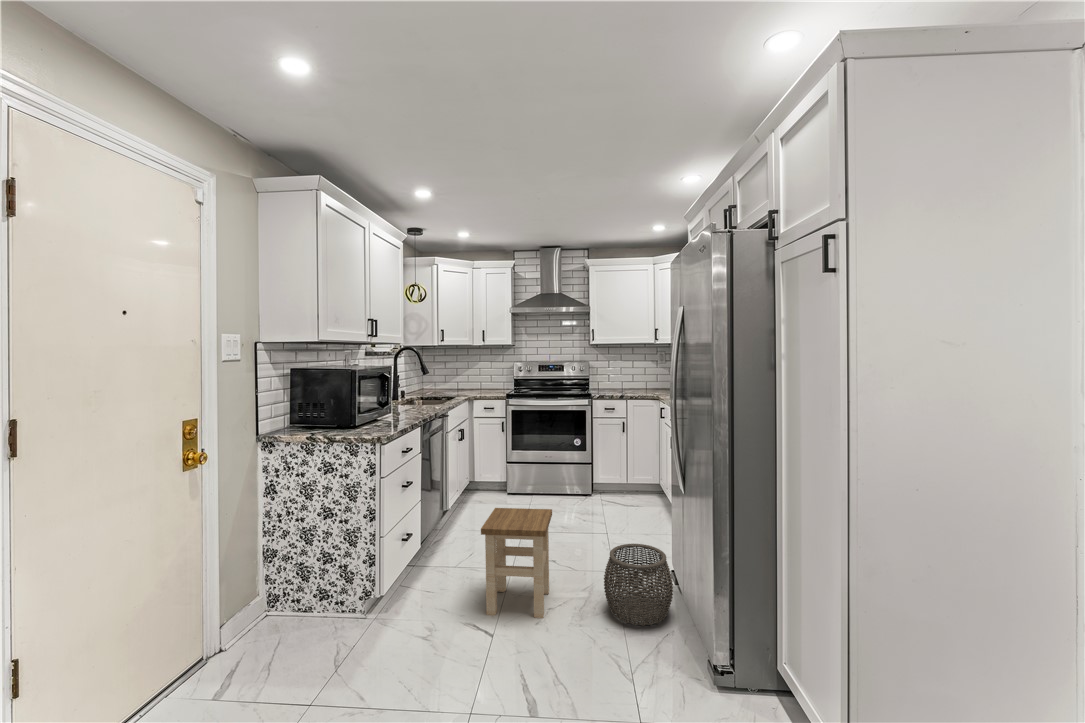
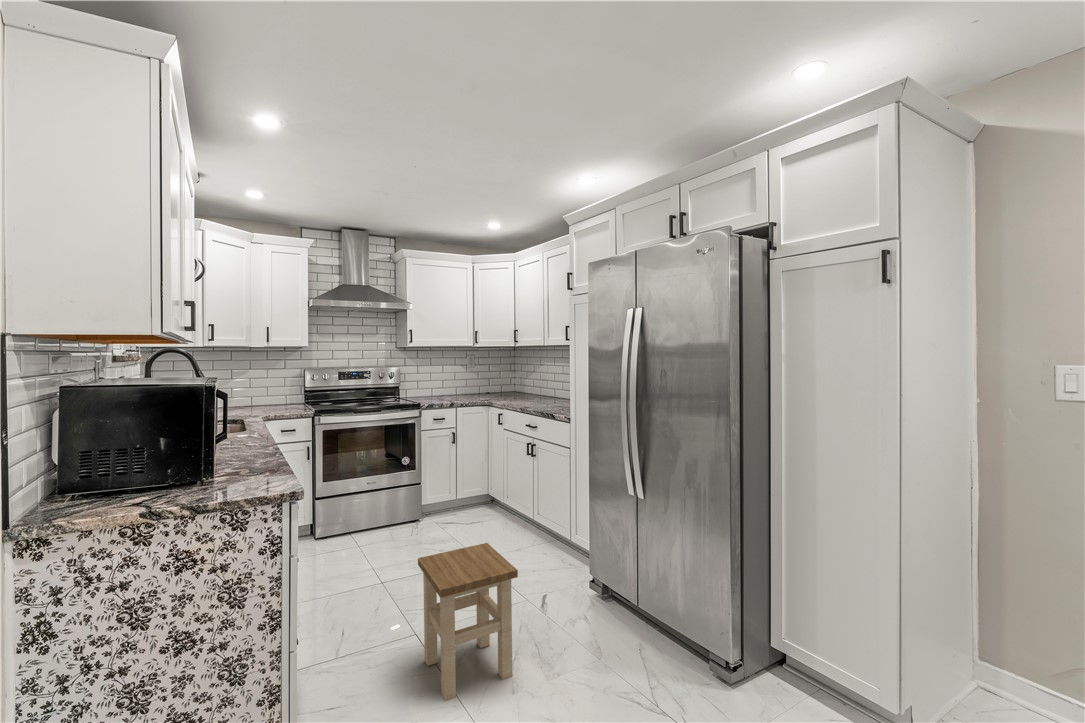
woven basket: present [604,544,673,626] -> none [555,557,628,646]

